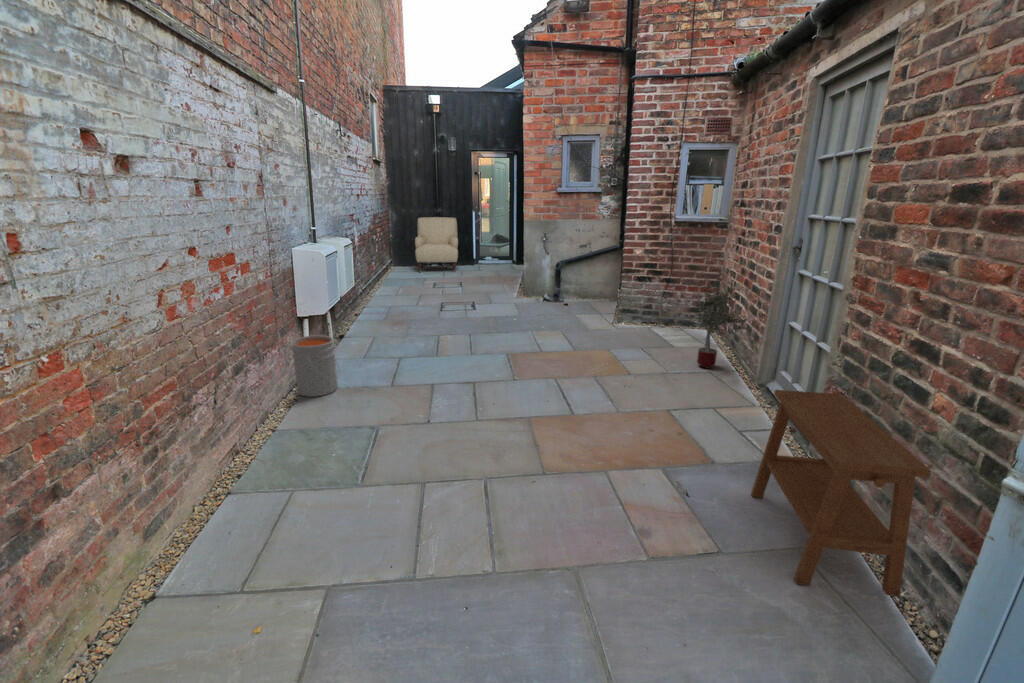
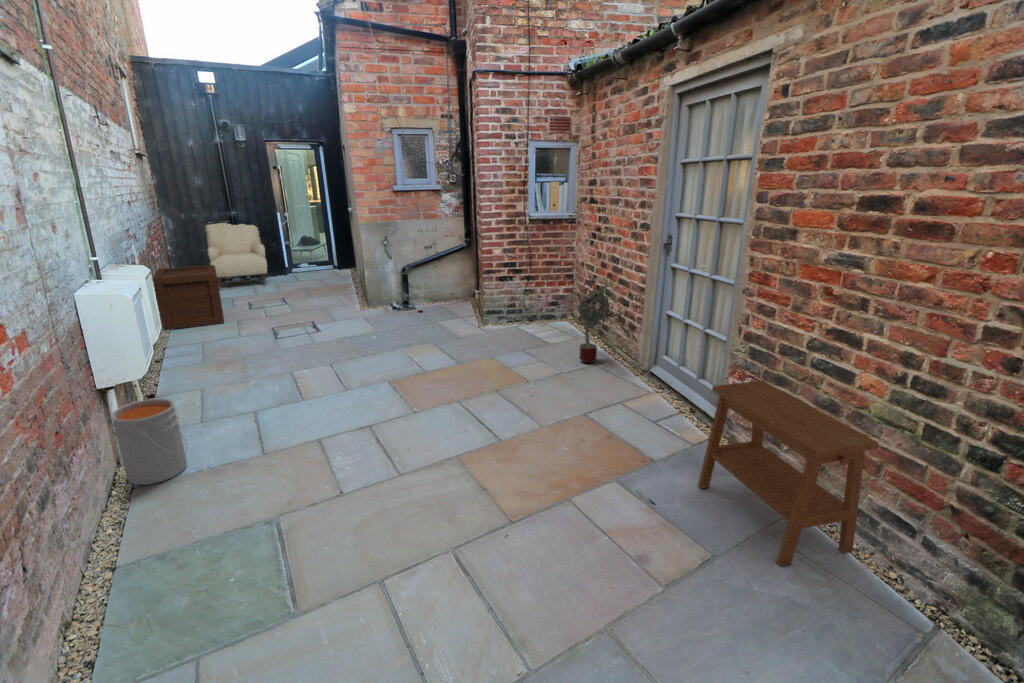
wooden crate: none [364,250,414,298] -> present [153,265,224,330]

